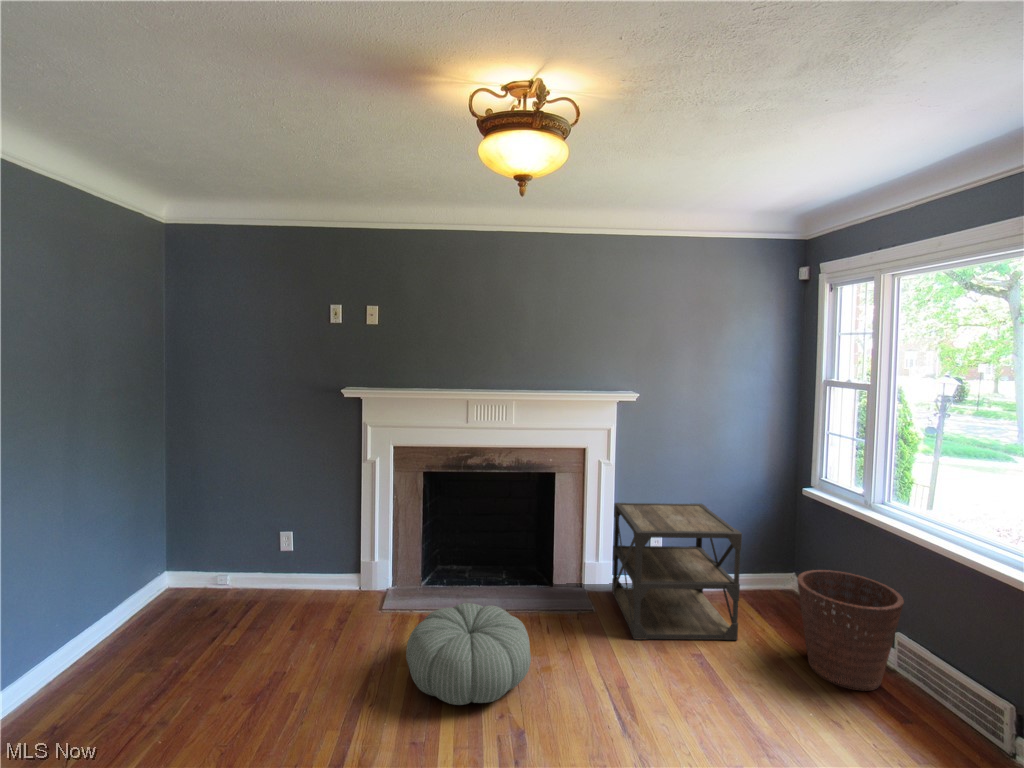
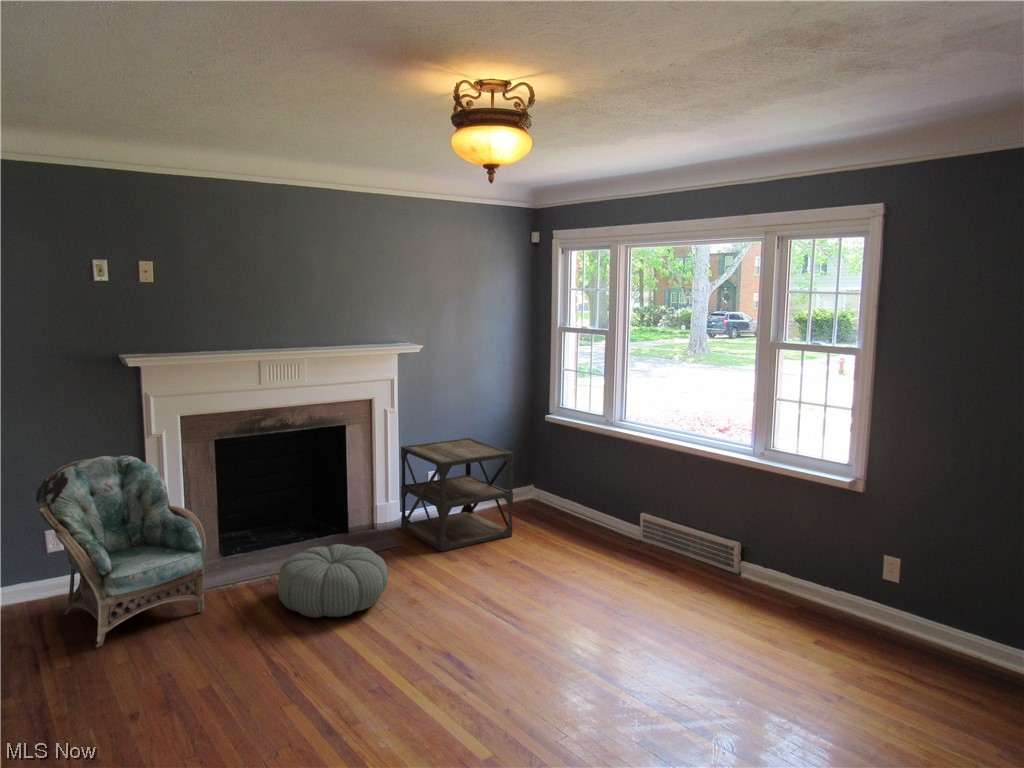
armchair: none [234,474,367,659] -> present [36,455,206,647]
basket: present [797,570,904,690] -> none [552,470,616,544]

